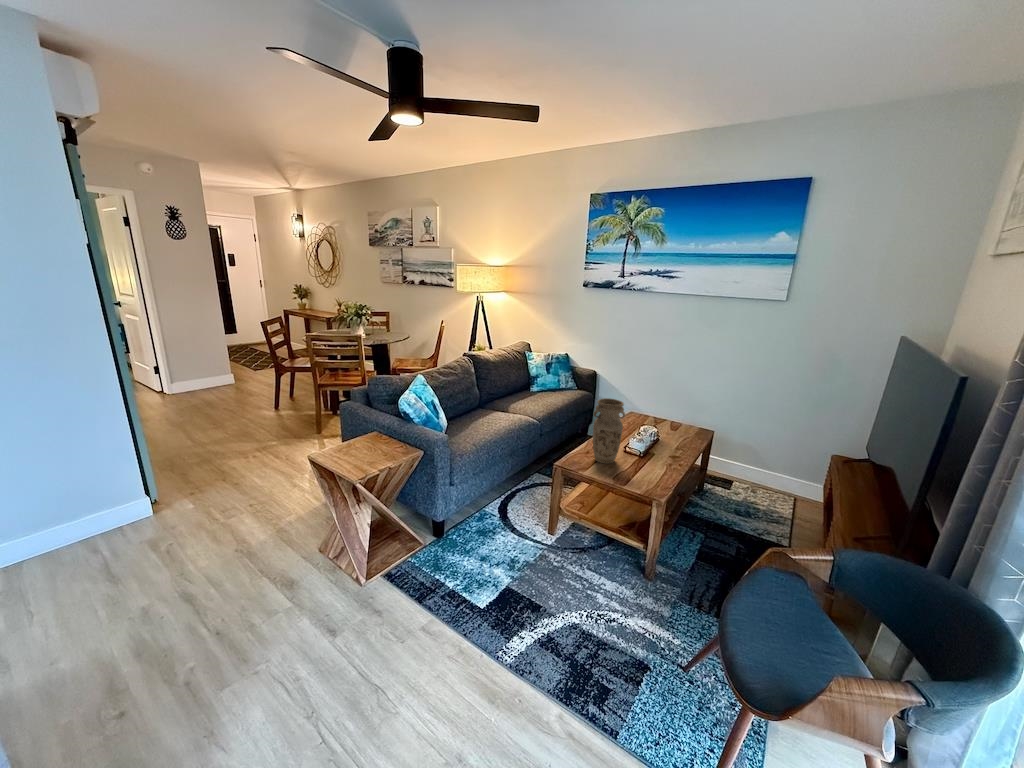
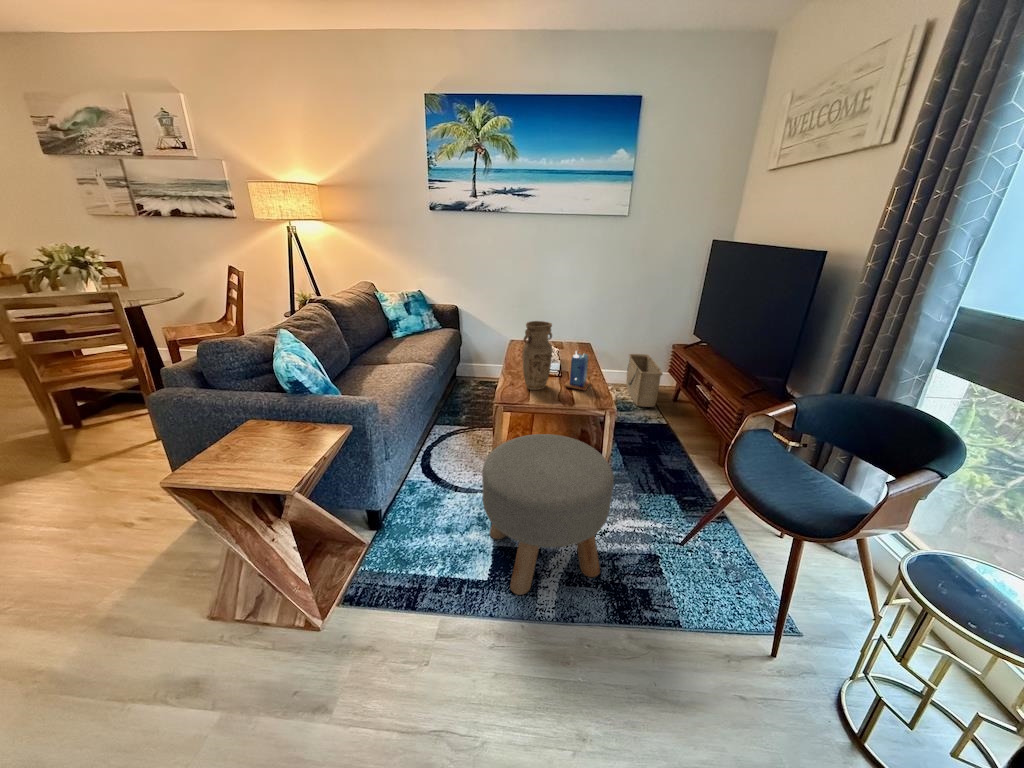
candle: none [630,435,661,476] -> present [565,351,591,391]
basket: none [761,454,801,523] -> present [626,354,663,407]
ottoman: none [489,498,607,652] -> present [482,434,614,595]

